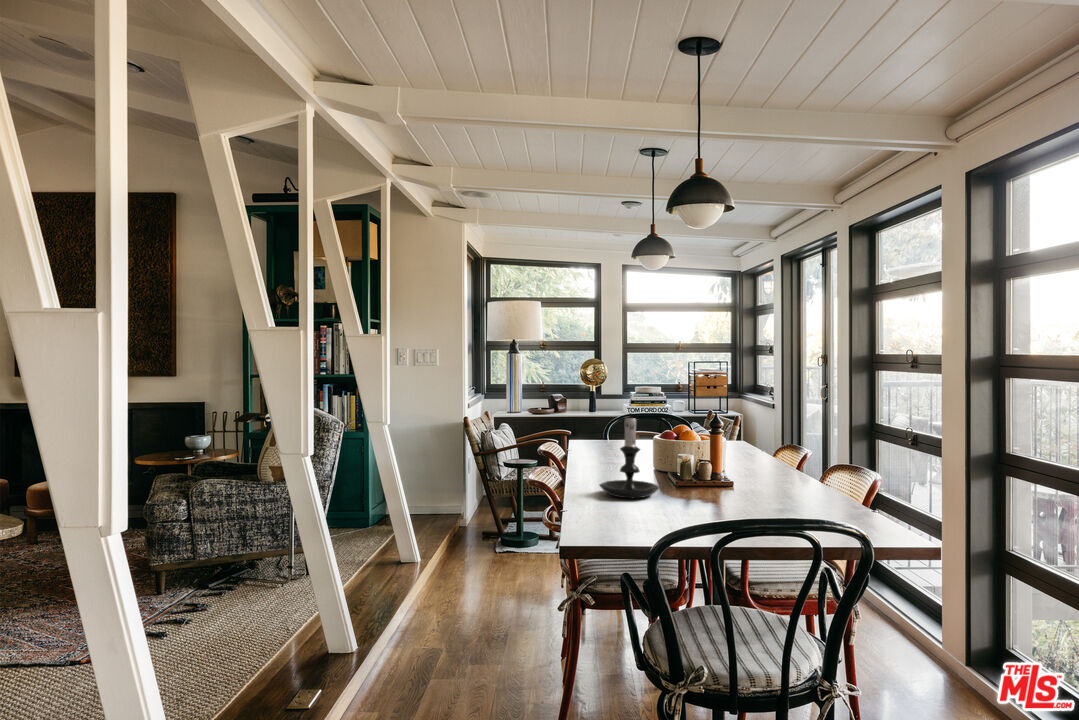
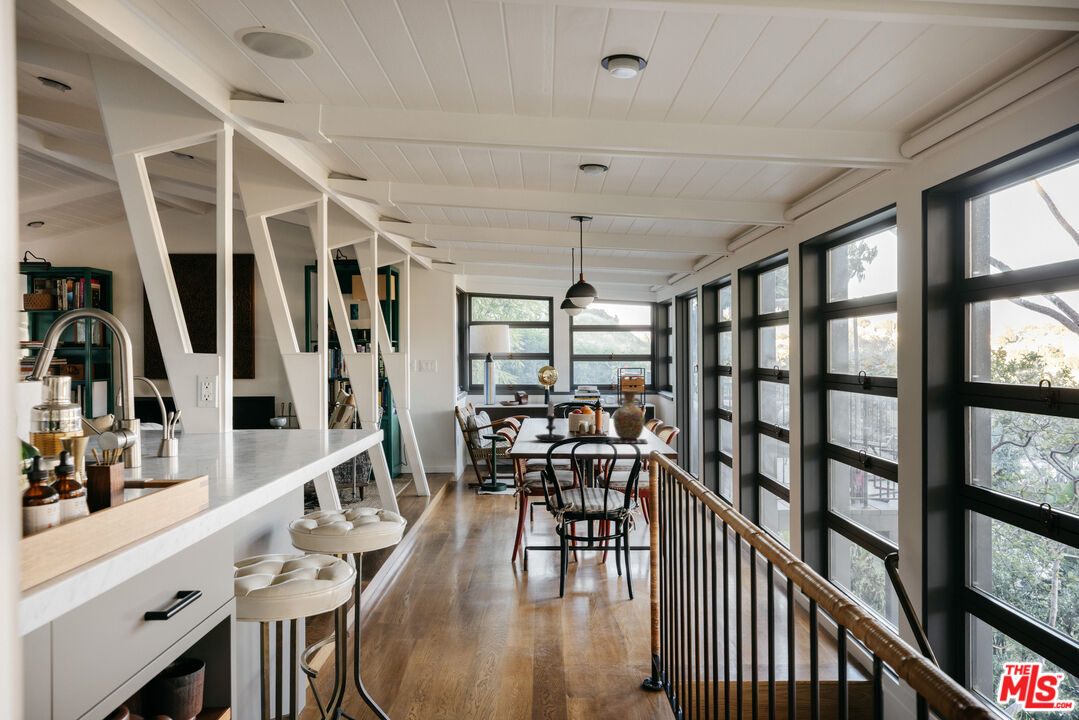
vase: none [742,398,830,505] -> present [611,390,647,443]

